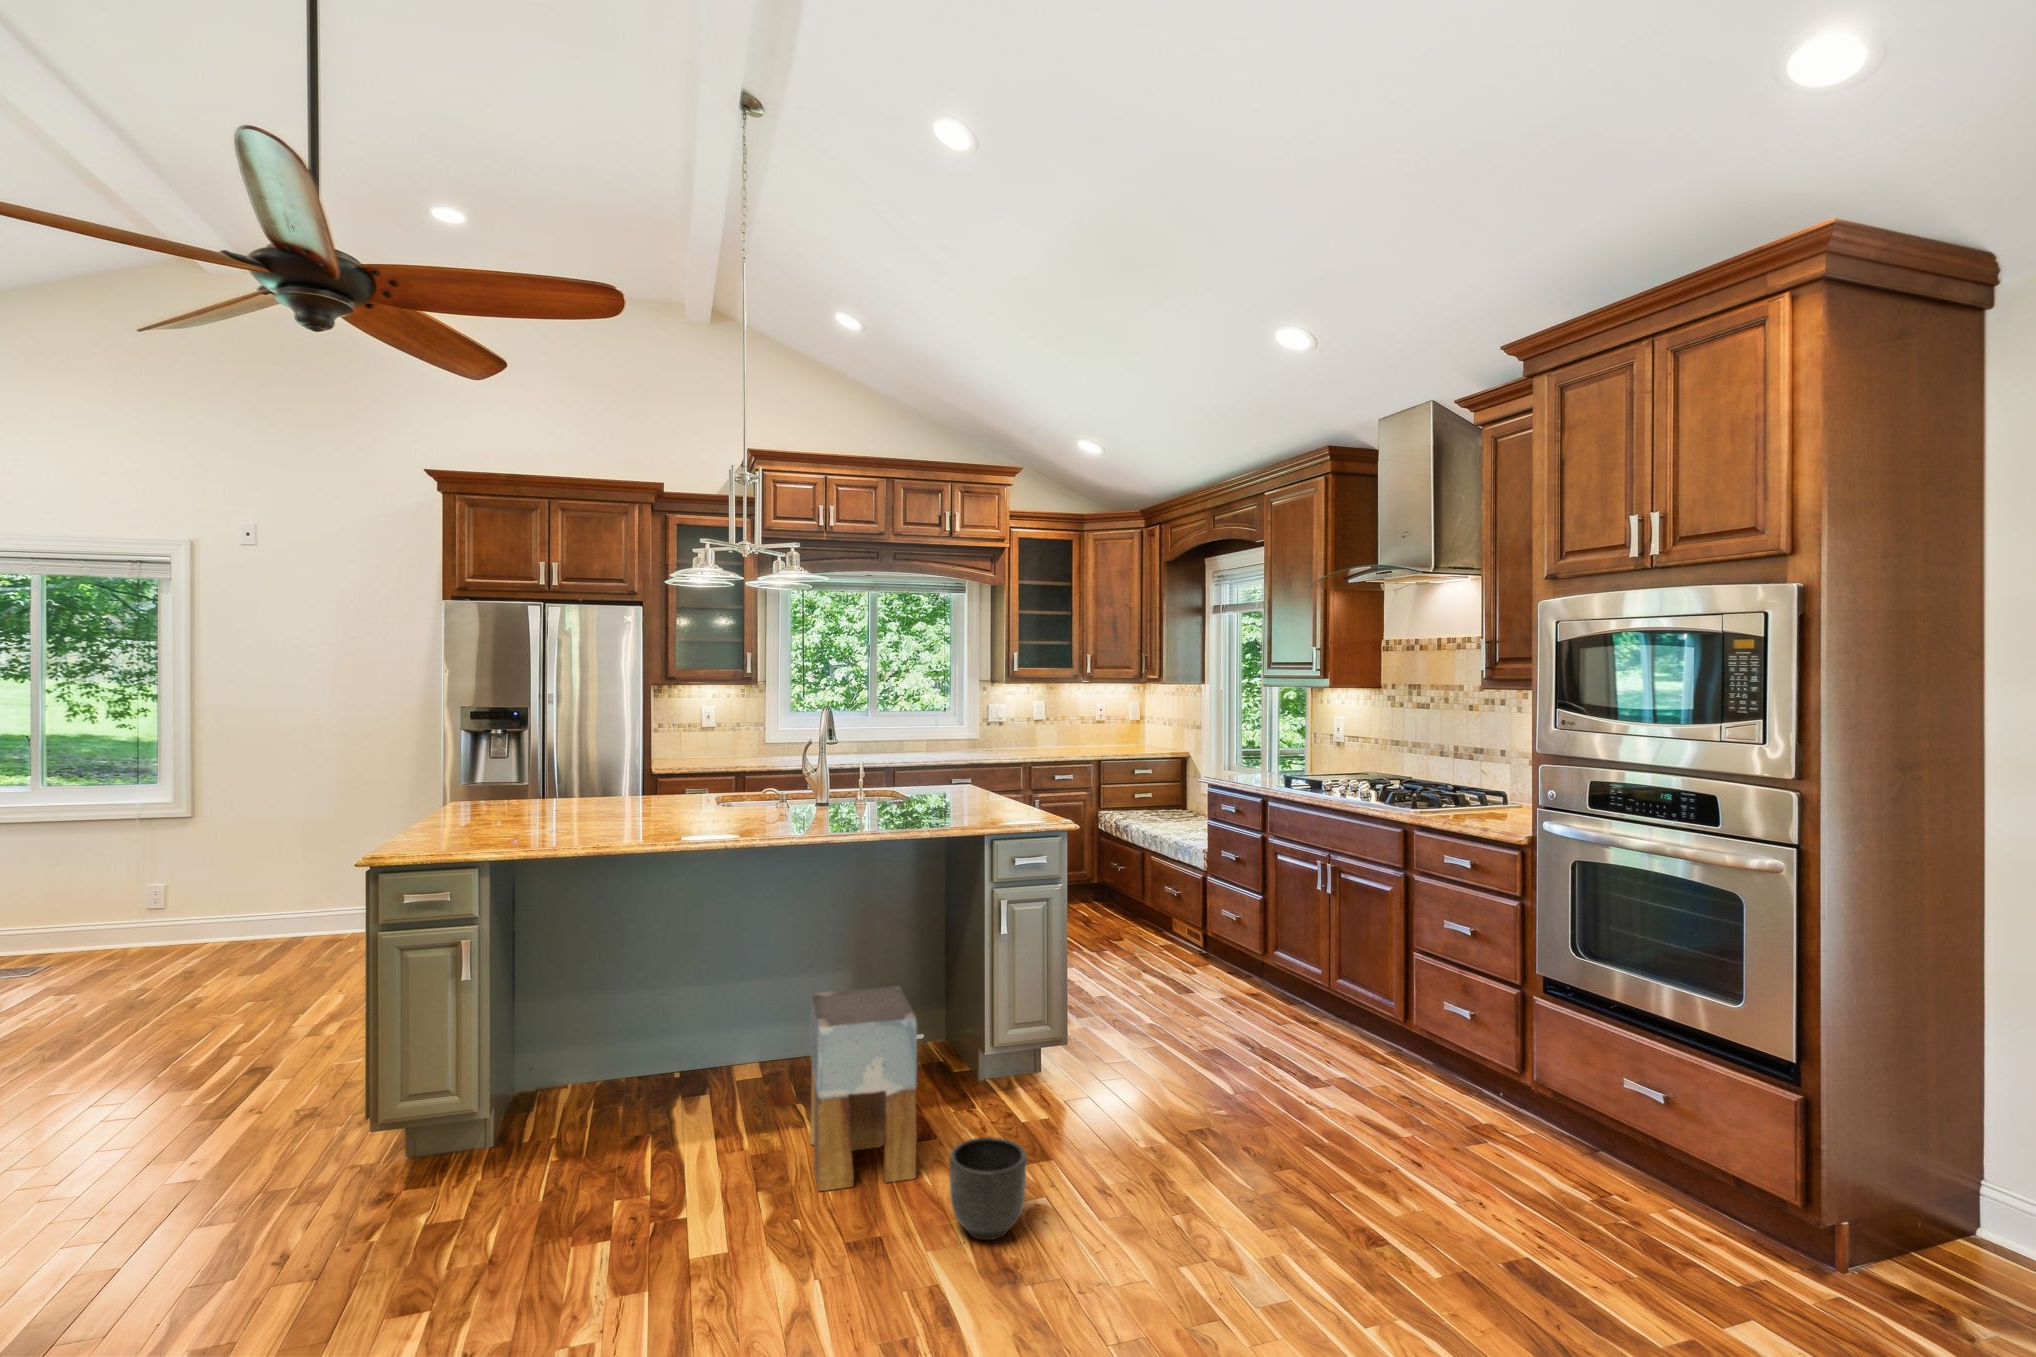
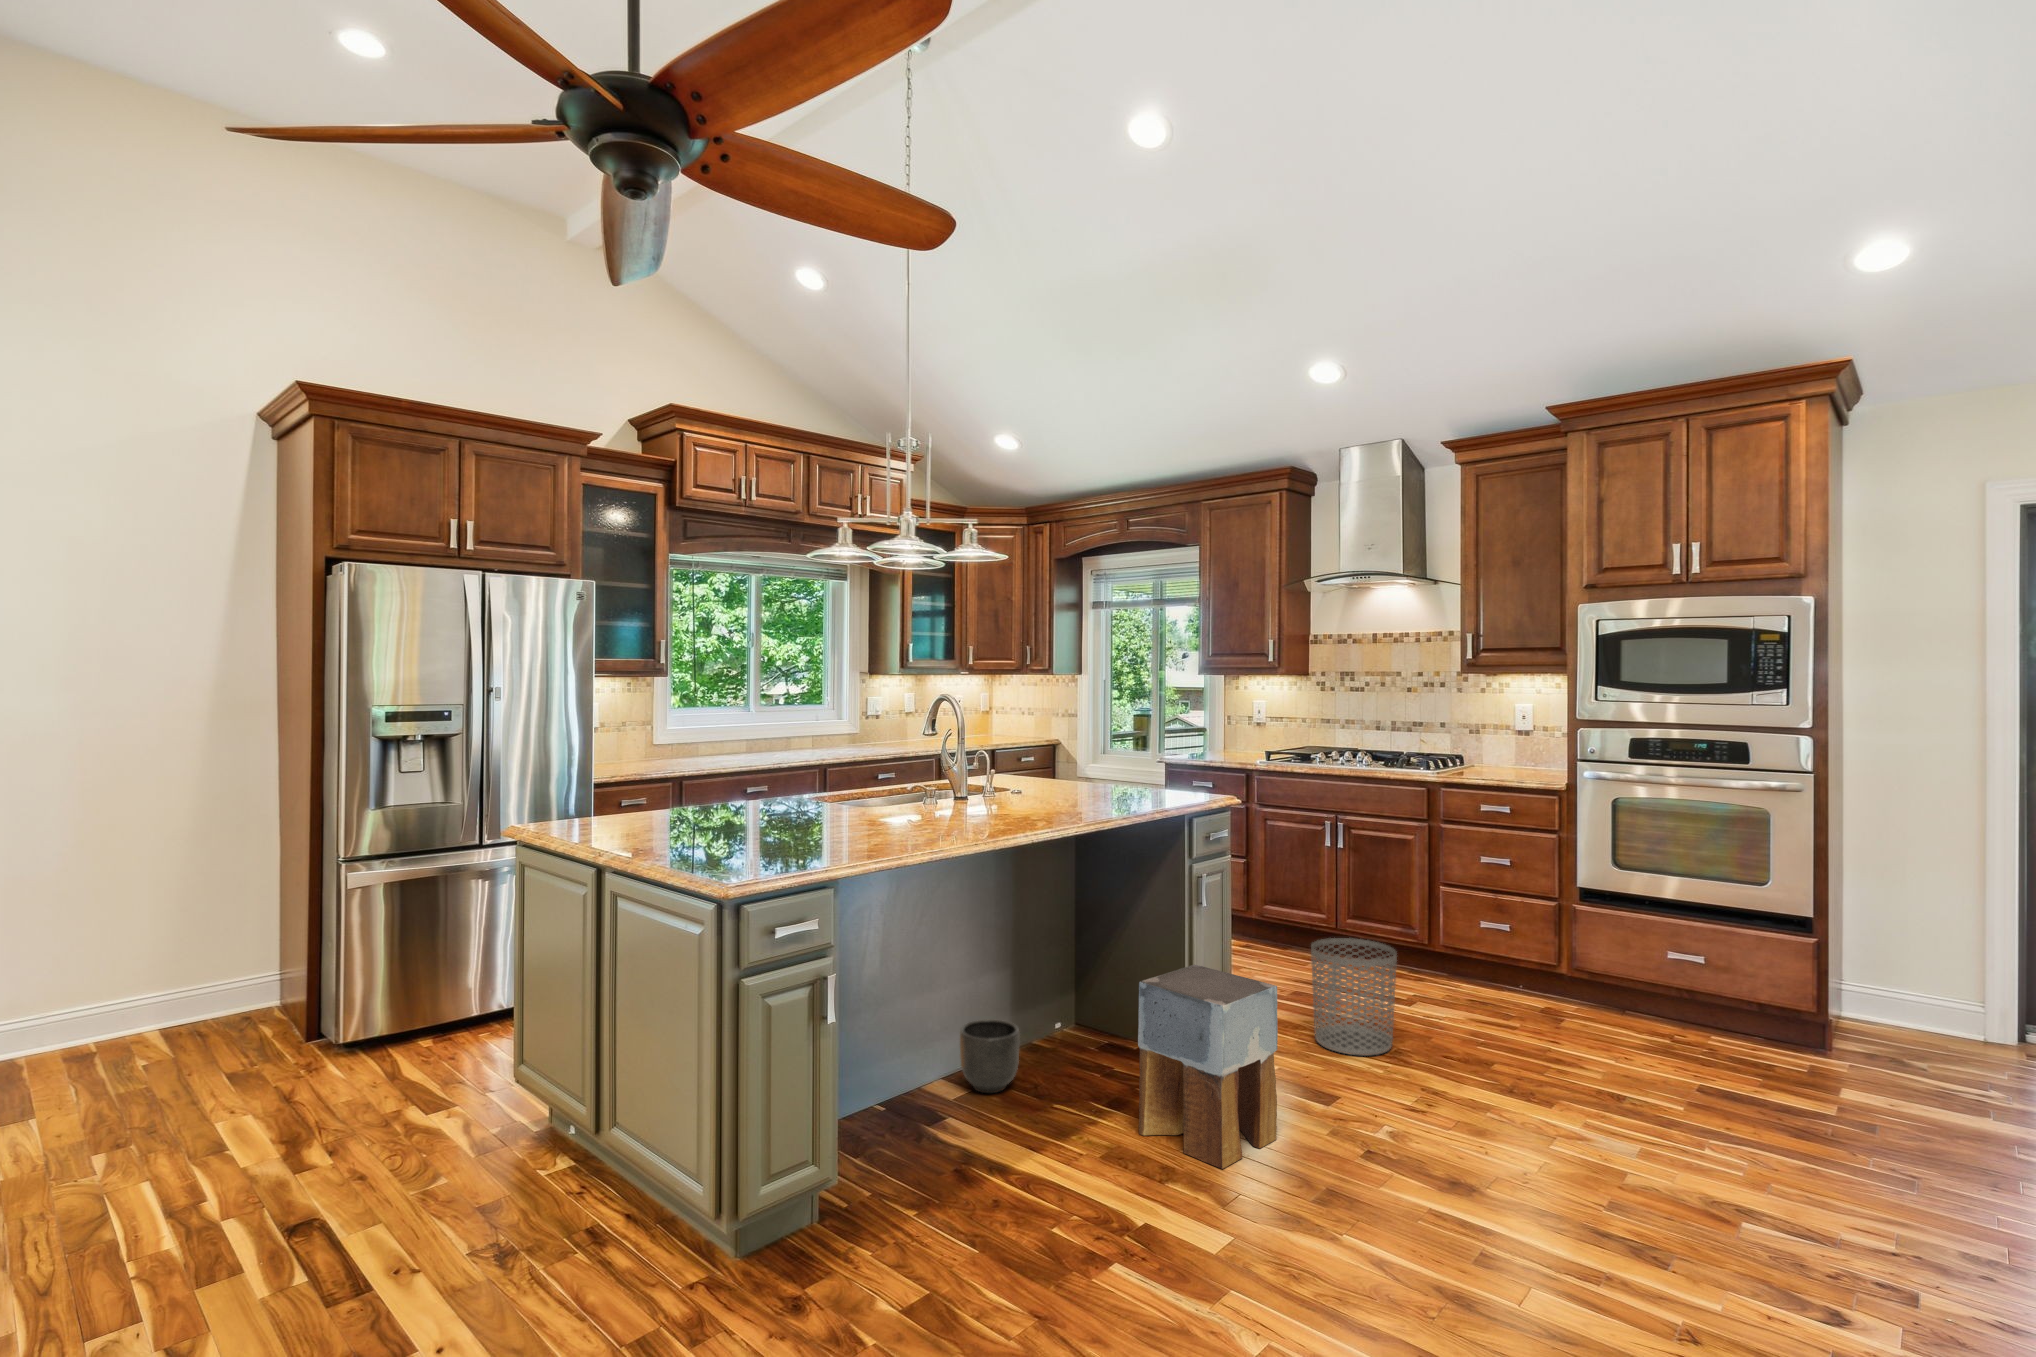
waste bin: none [1125,986,1217,1124] -> present [1311,938,1397,1056]
planter: present [949,1137,1027,1240] -> present [960,1020,1020,1093]

